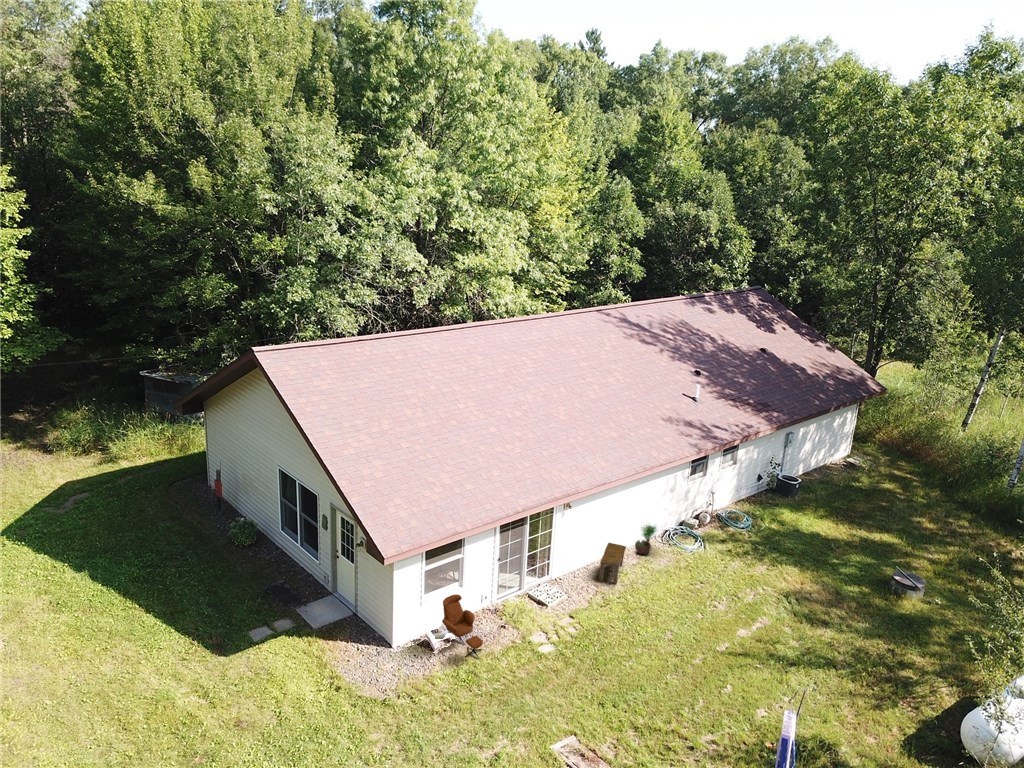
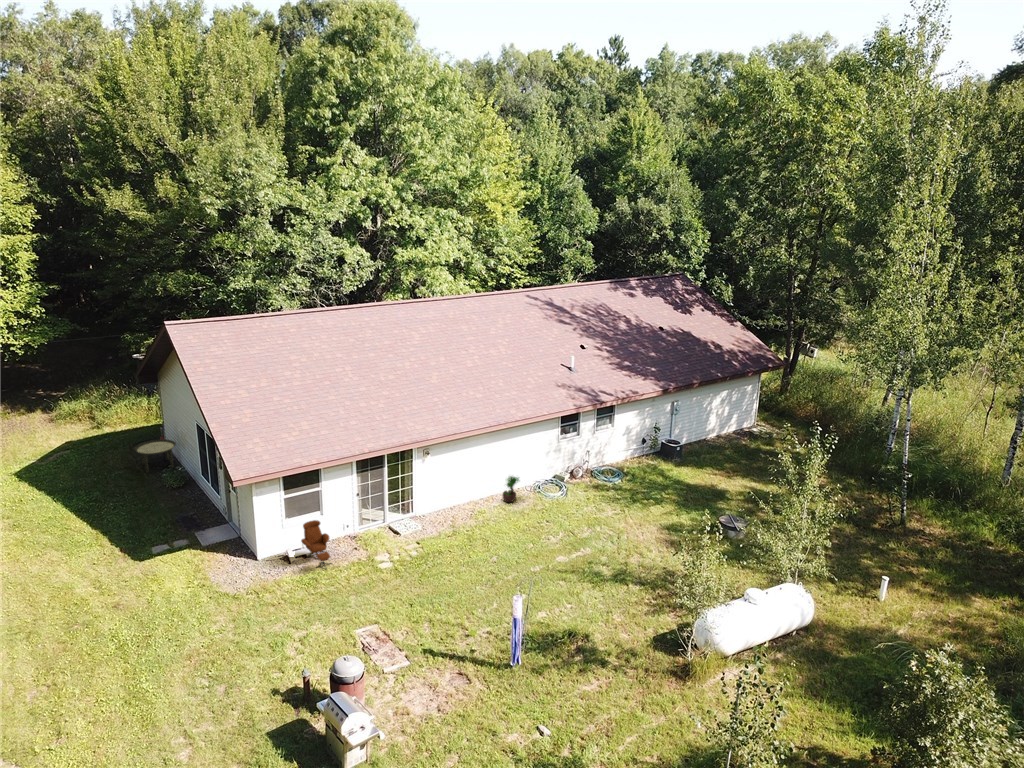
round table: none [185,480,234,523] -> present [135,439,176,473]
bench: present [599,543,626,584] -> none [458,490,487,523]

